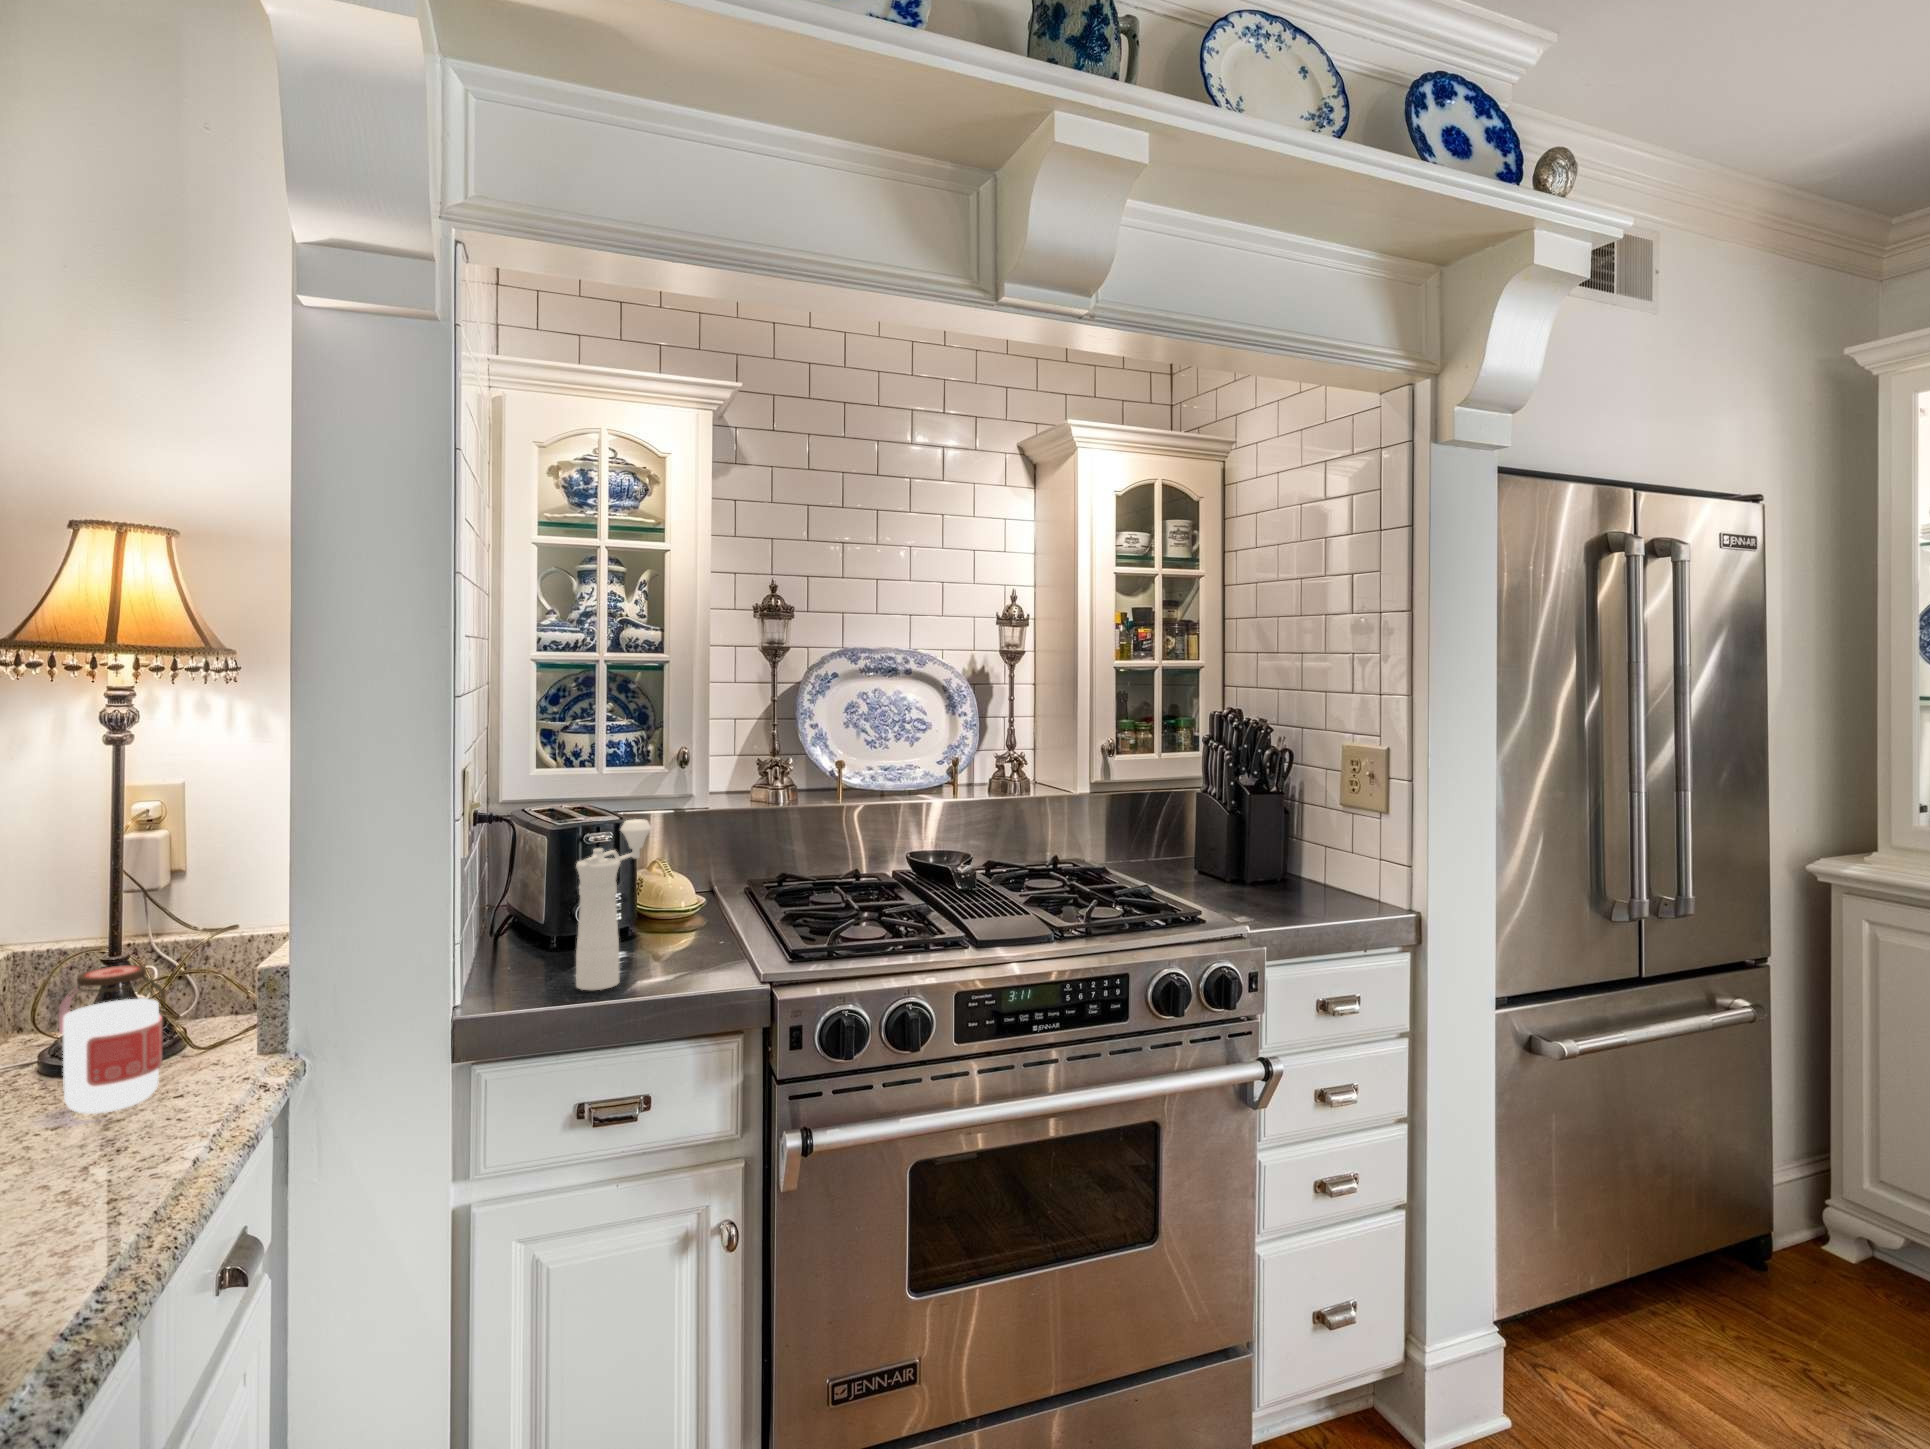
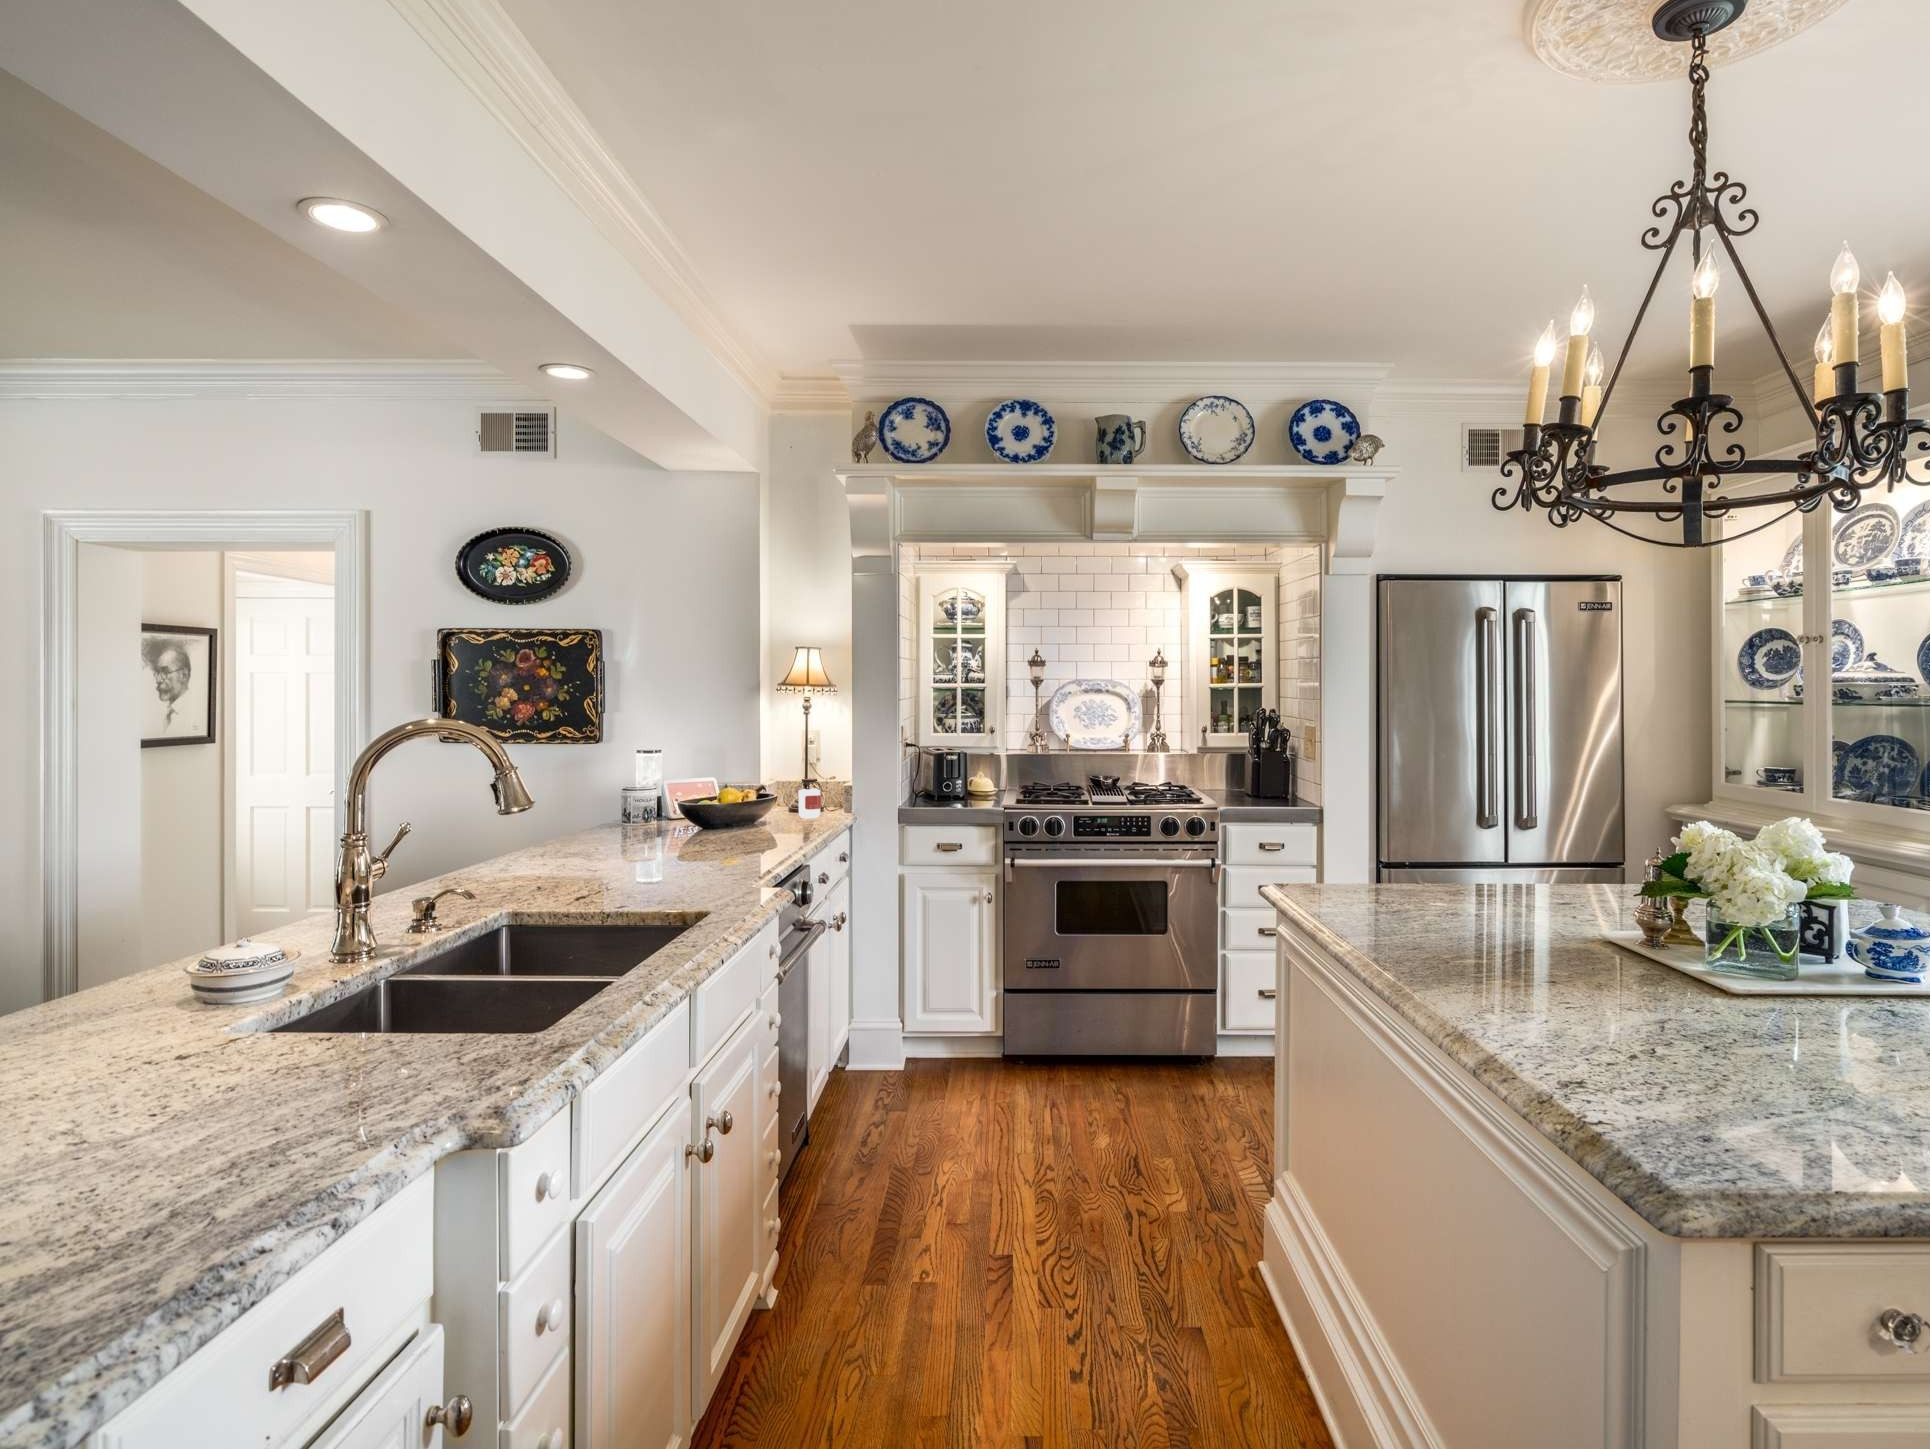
pepper mill: present [576,819,652,990] -> none [937,748,967,805]

